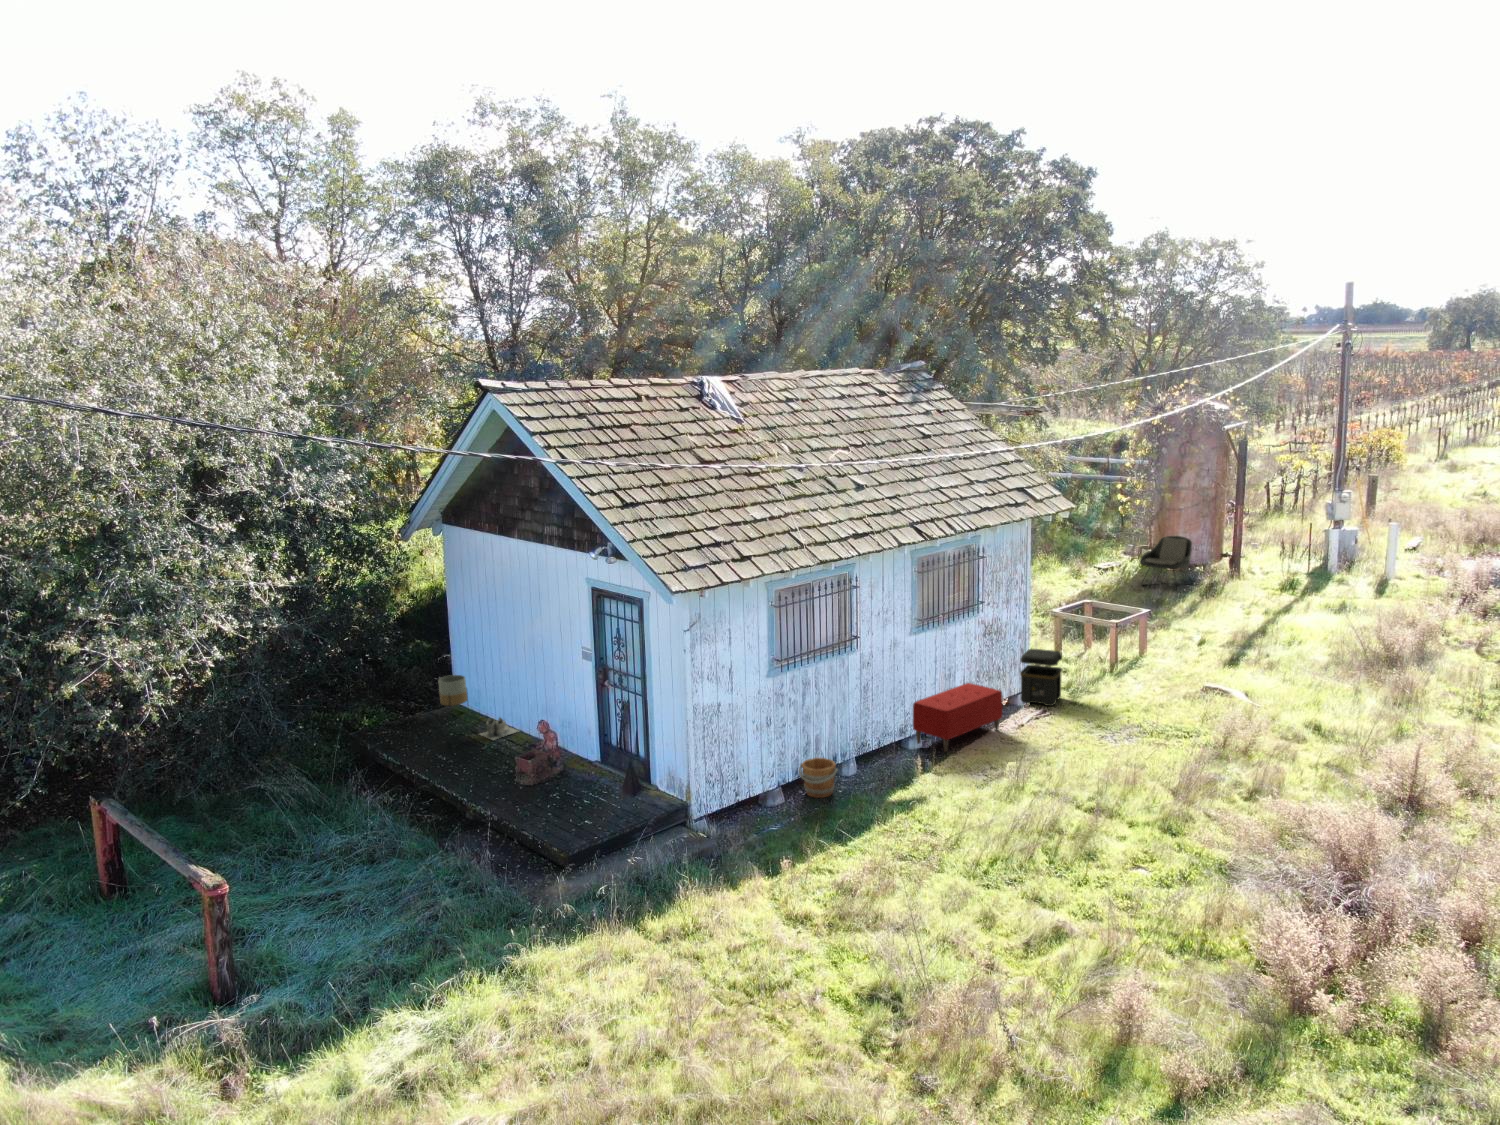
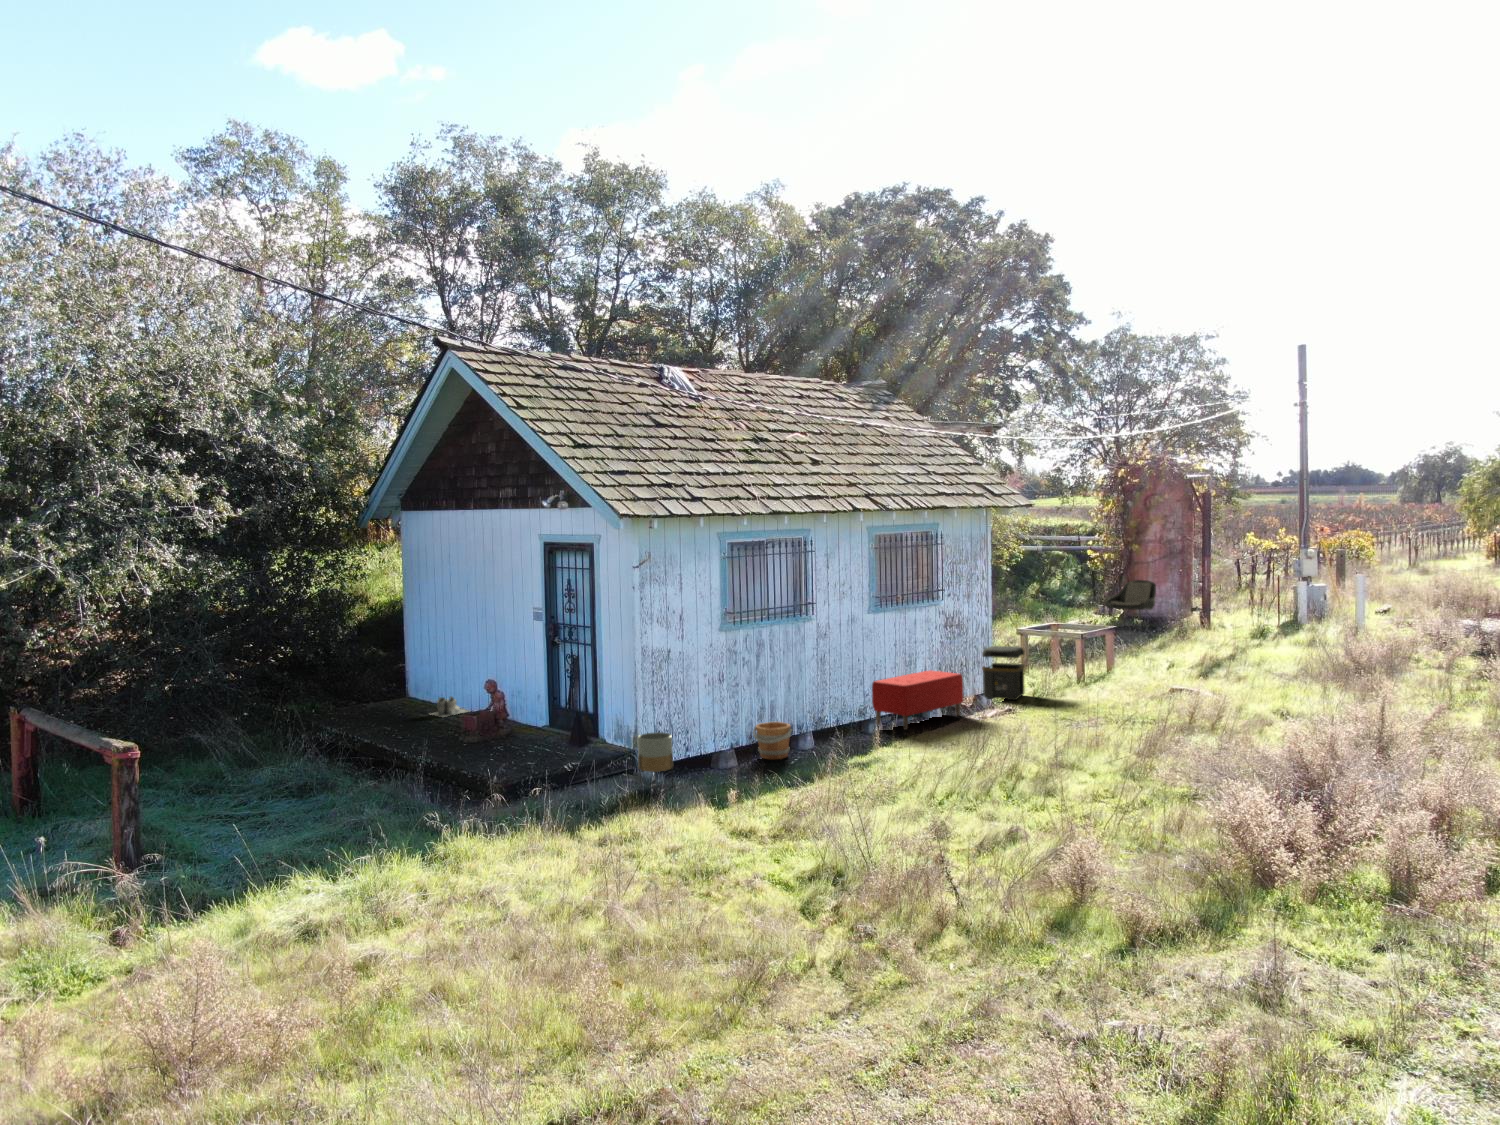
planter: present [439,675,468,717] -> present [637,732,673,772]

